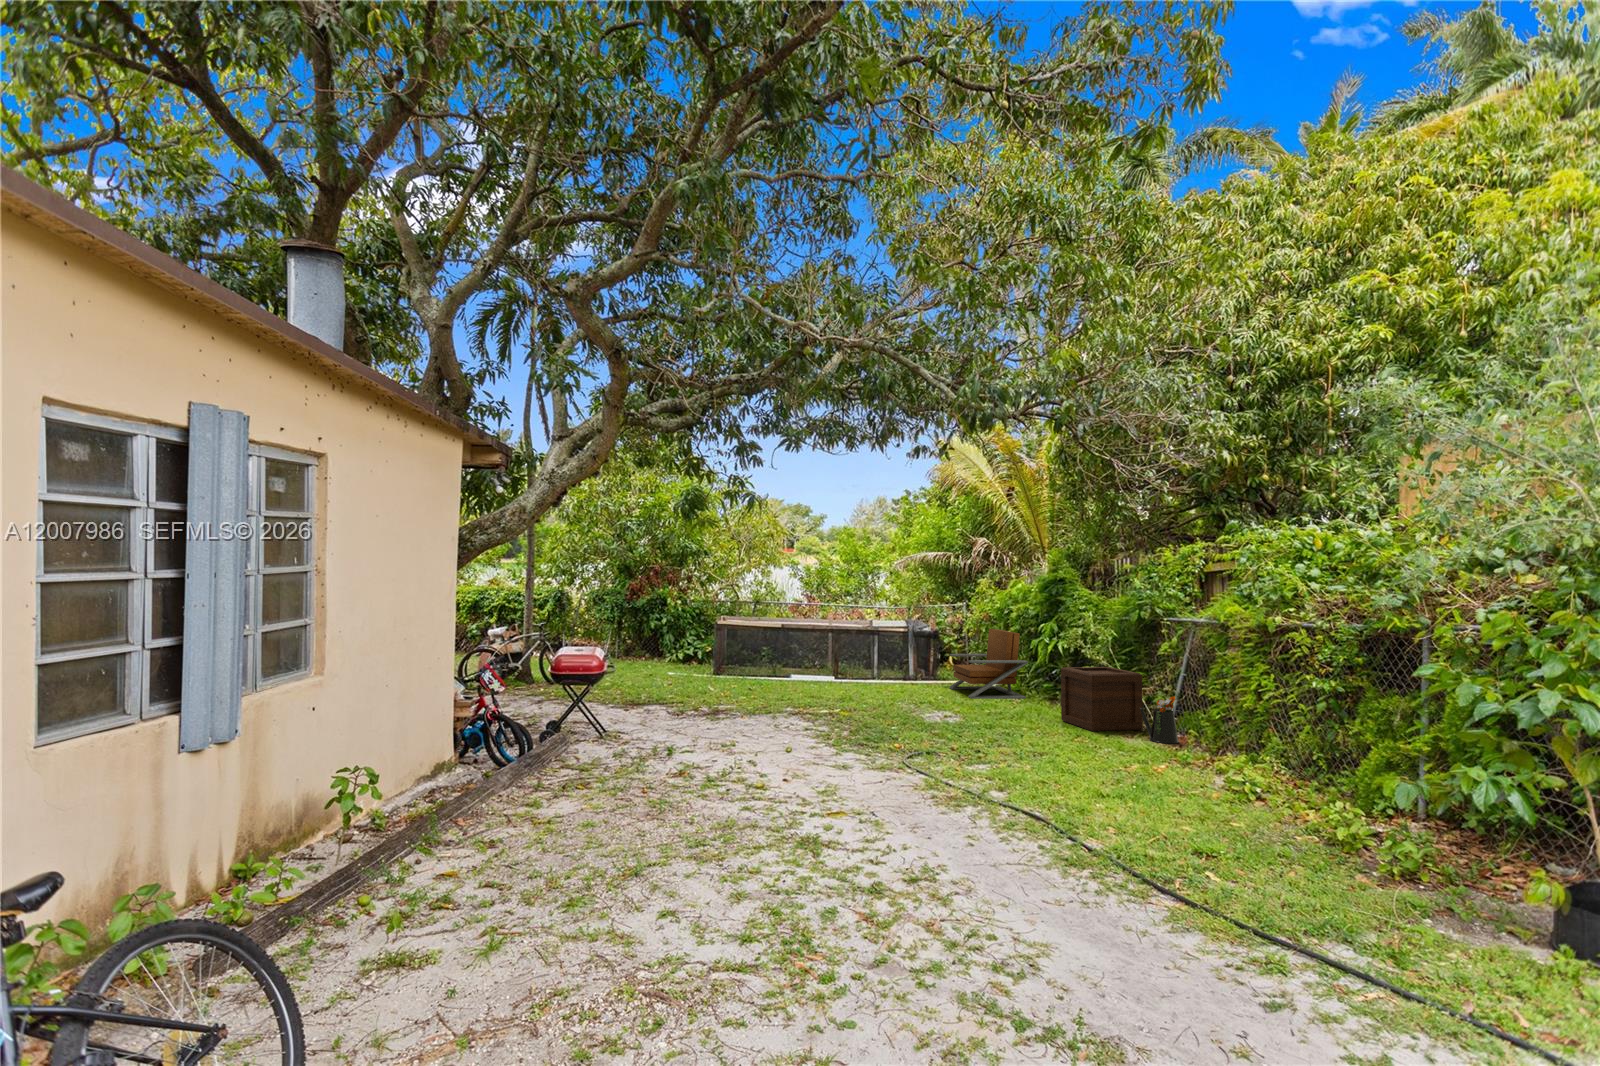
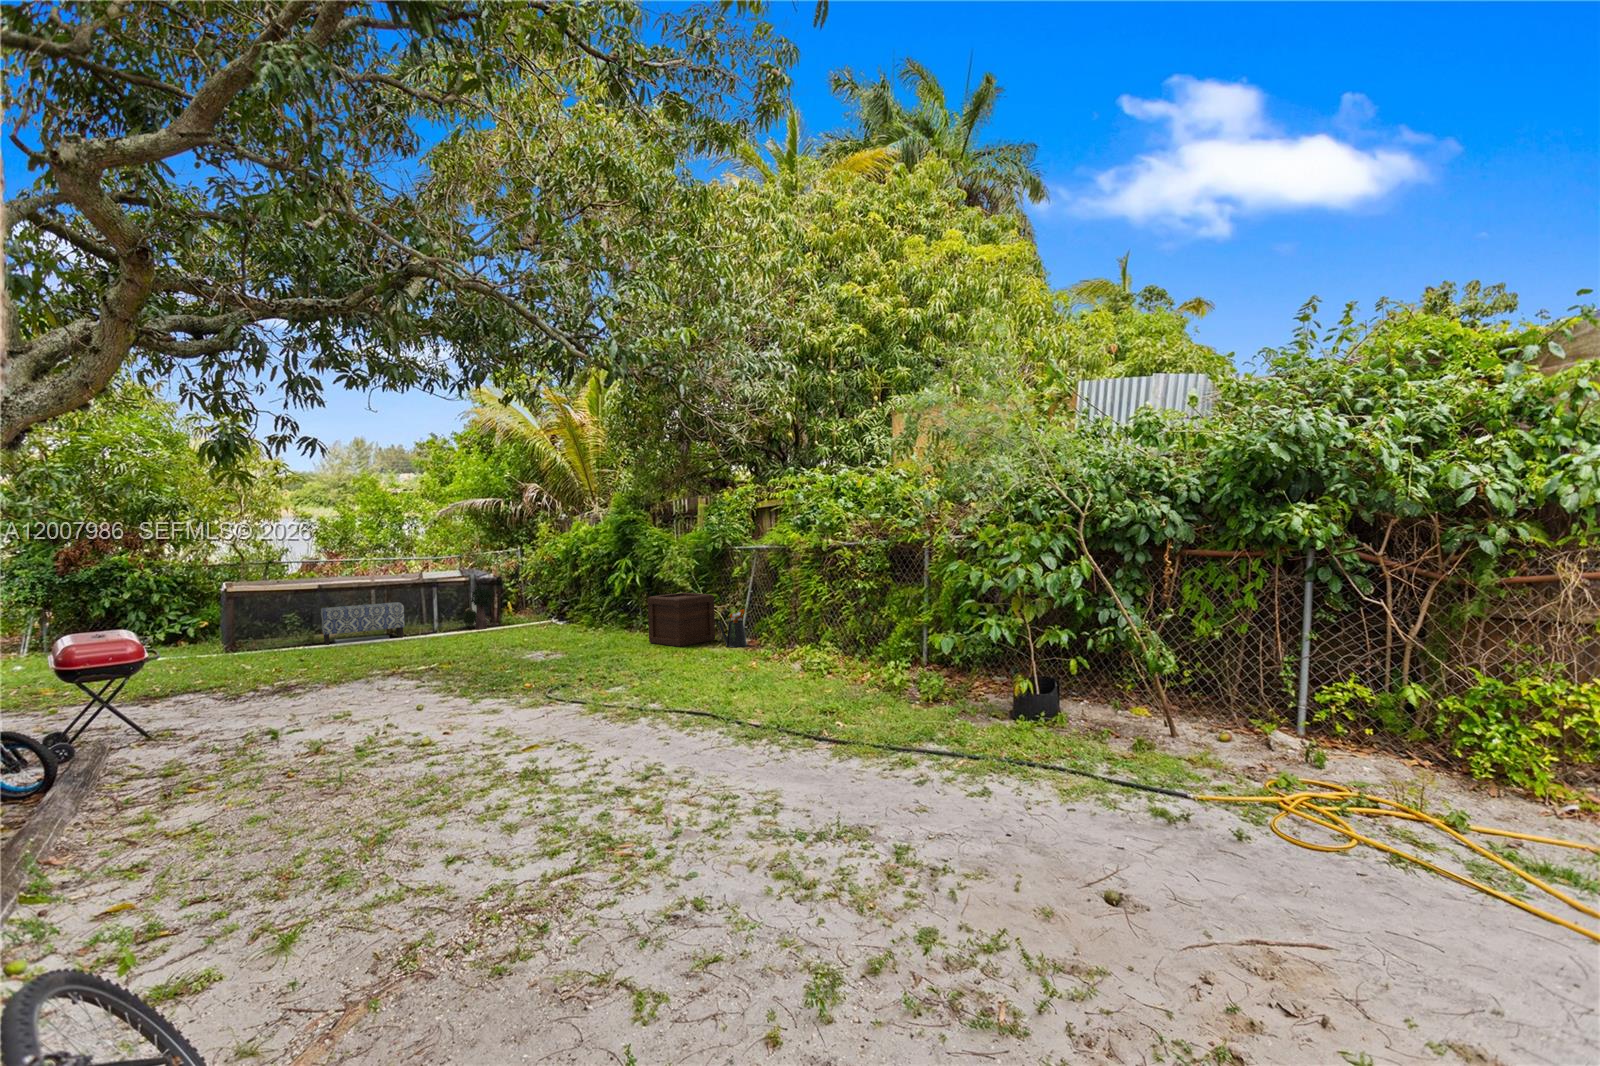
lounge chair: present [949,629,1028,699] -> none [524,570,604,637]
potted plant: none [897,638,927,681] -> present [463,587,493,629]
bench: none [780,645,845,680] -> present [321,602,405,645]

